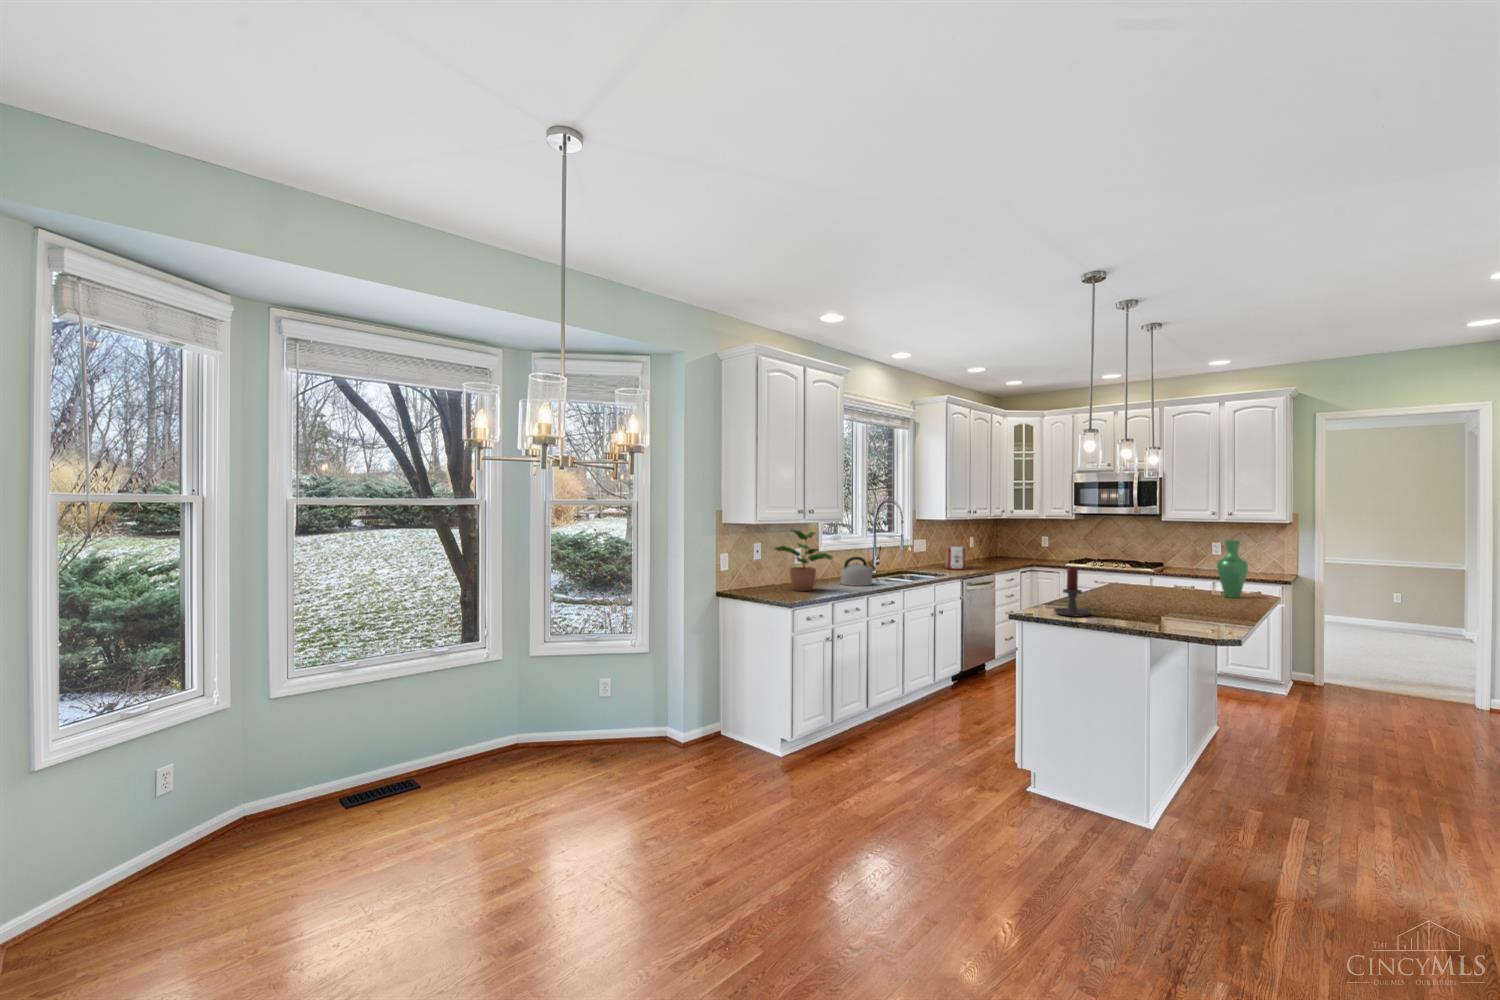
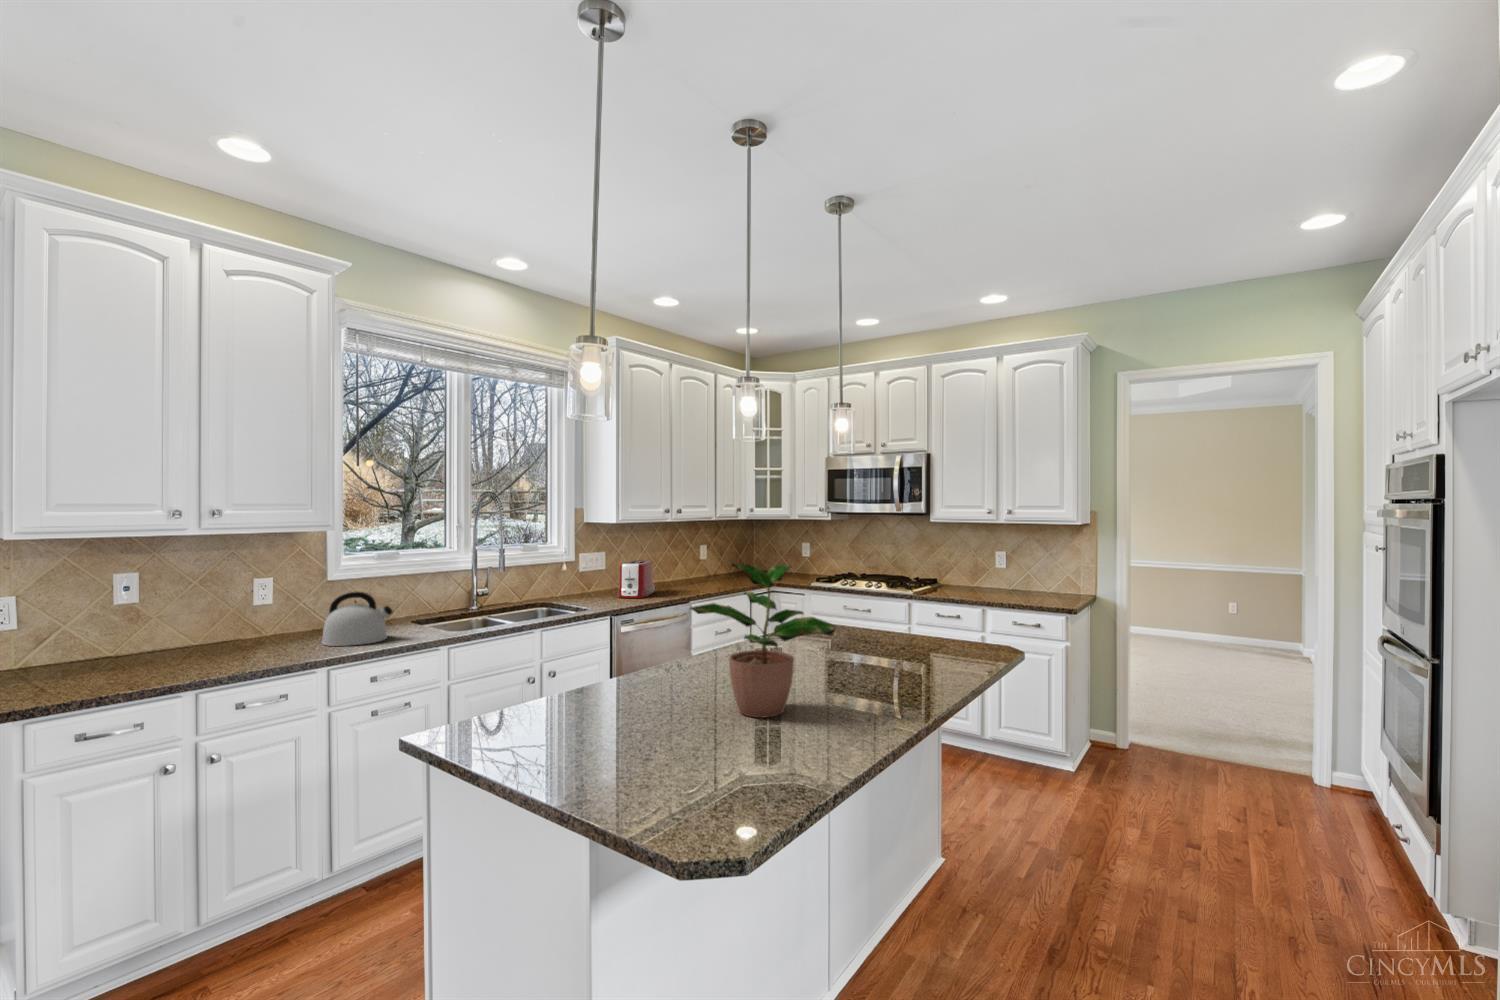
potted plant: present [775,530,833,591] -> present [690,563,836,717]
vase: present [1217,540,1248,598] -> none [924,557,970,658]
candle holder: present [1054,568,1095,617] -> none [514,630,610,743]

